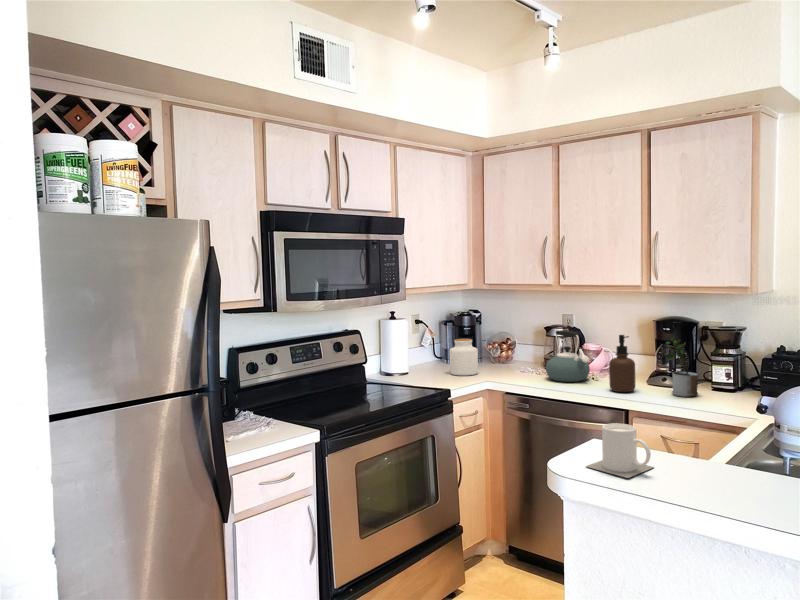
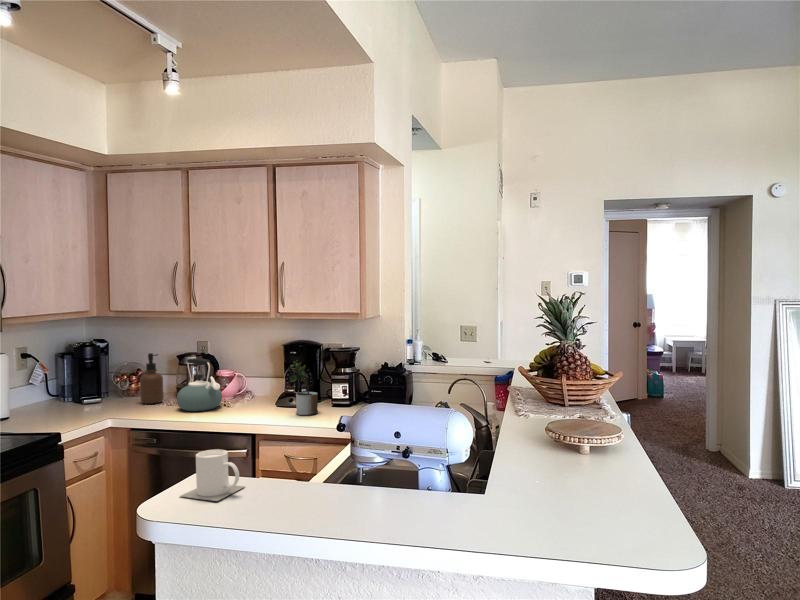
soap dispenser: present [609,335,636,392] -> present [140,353,163,404]
jar: present [449,339,478,375] -> none [65,373,101,415]

